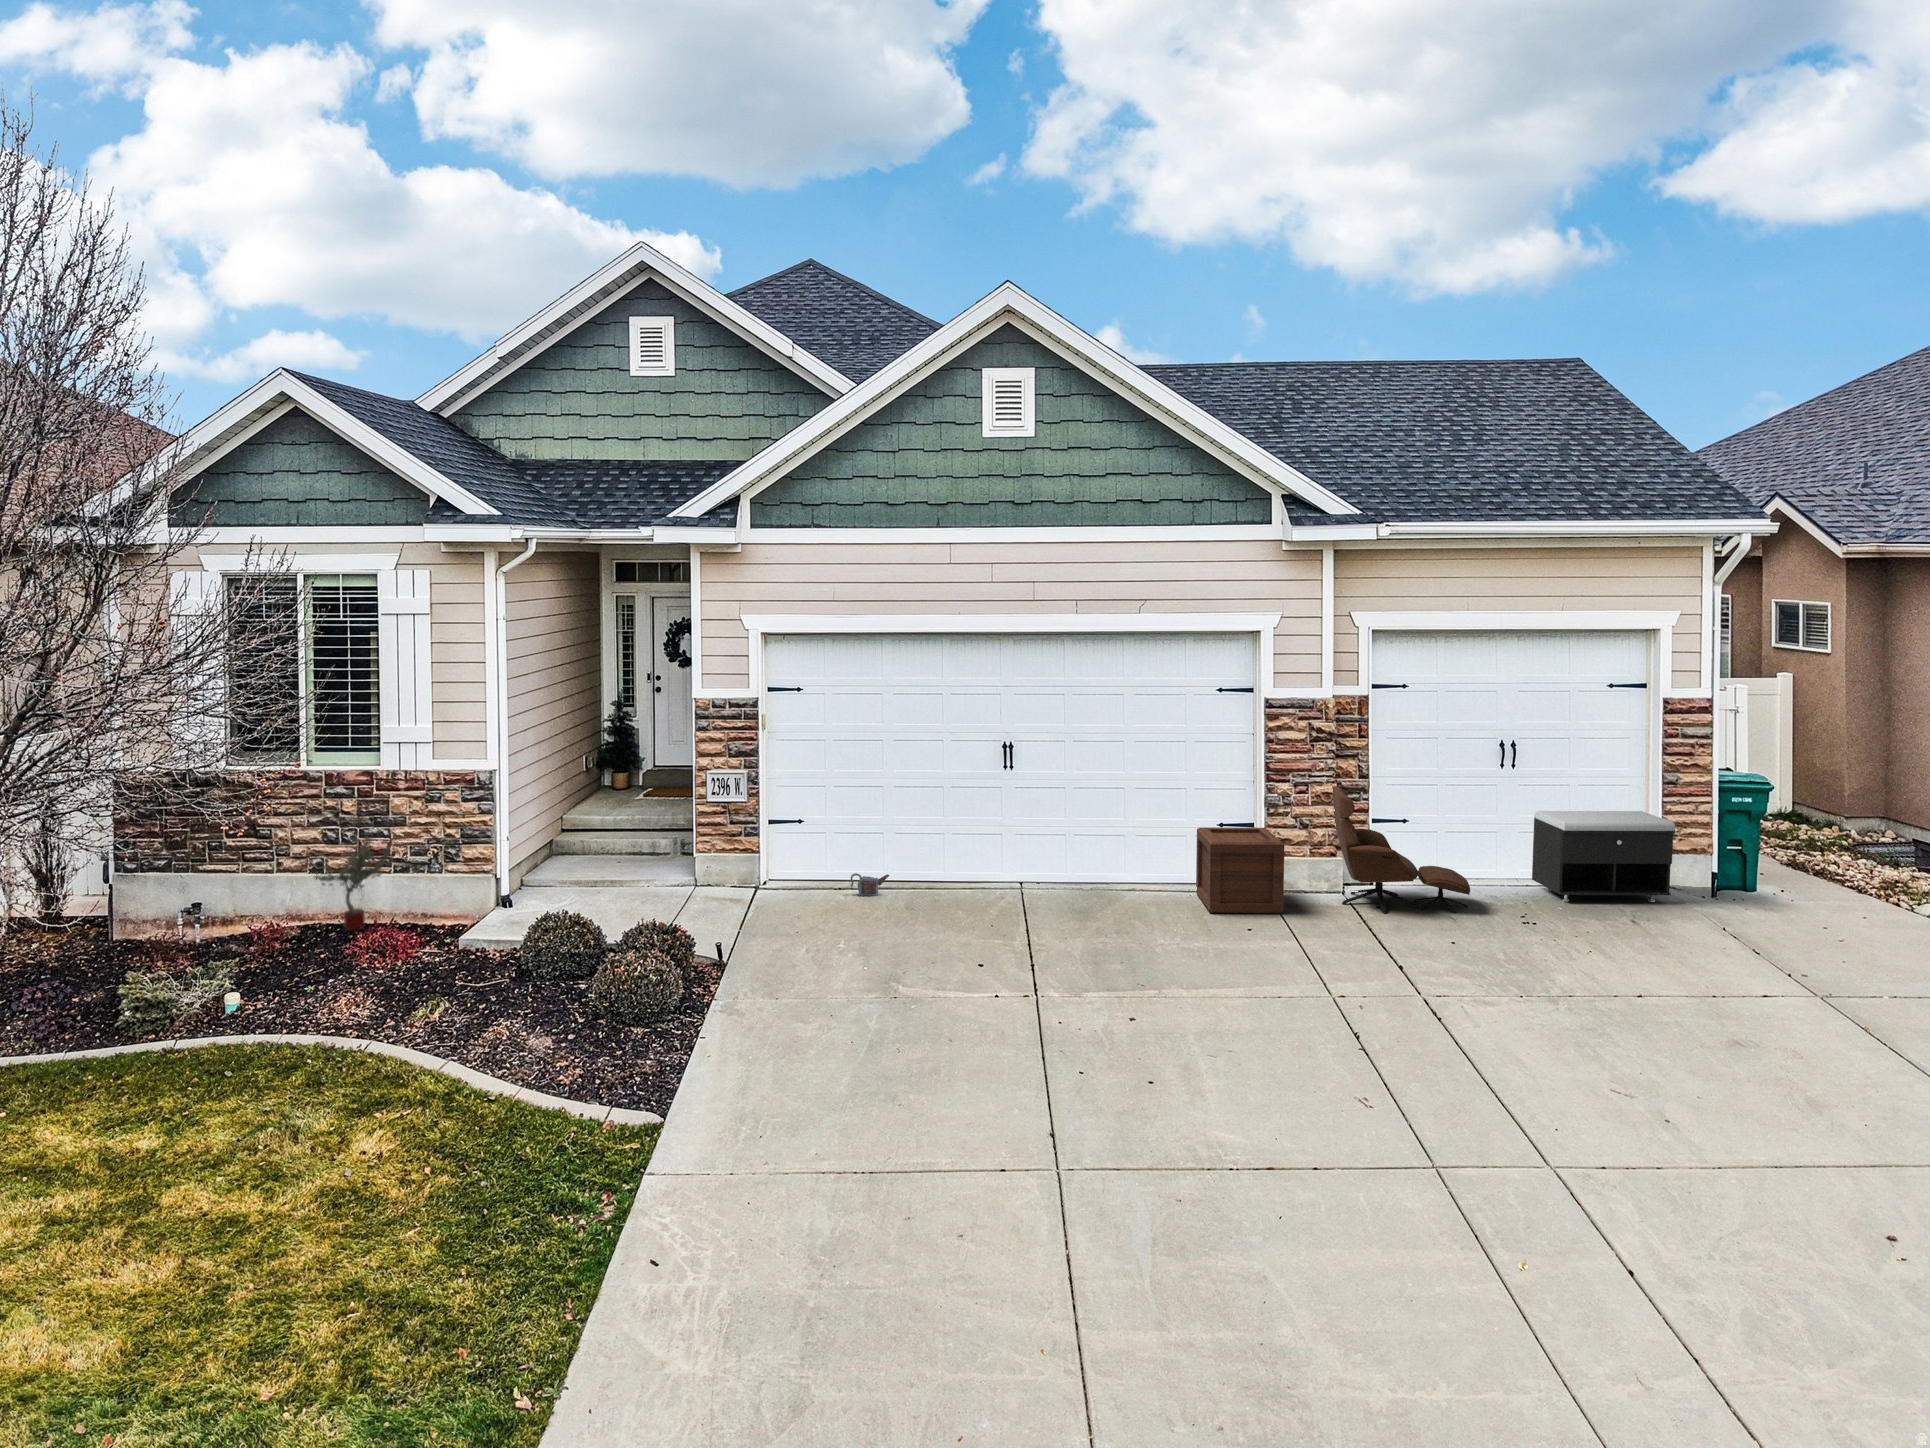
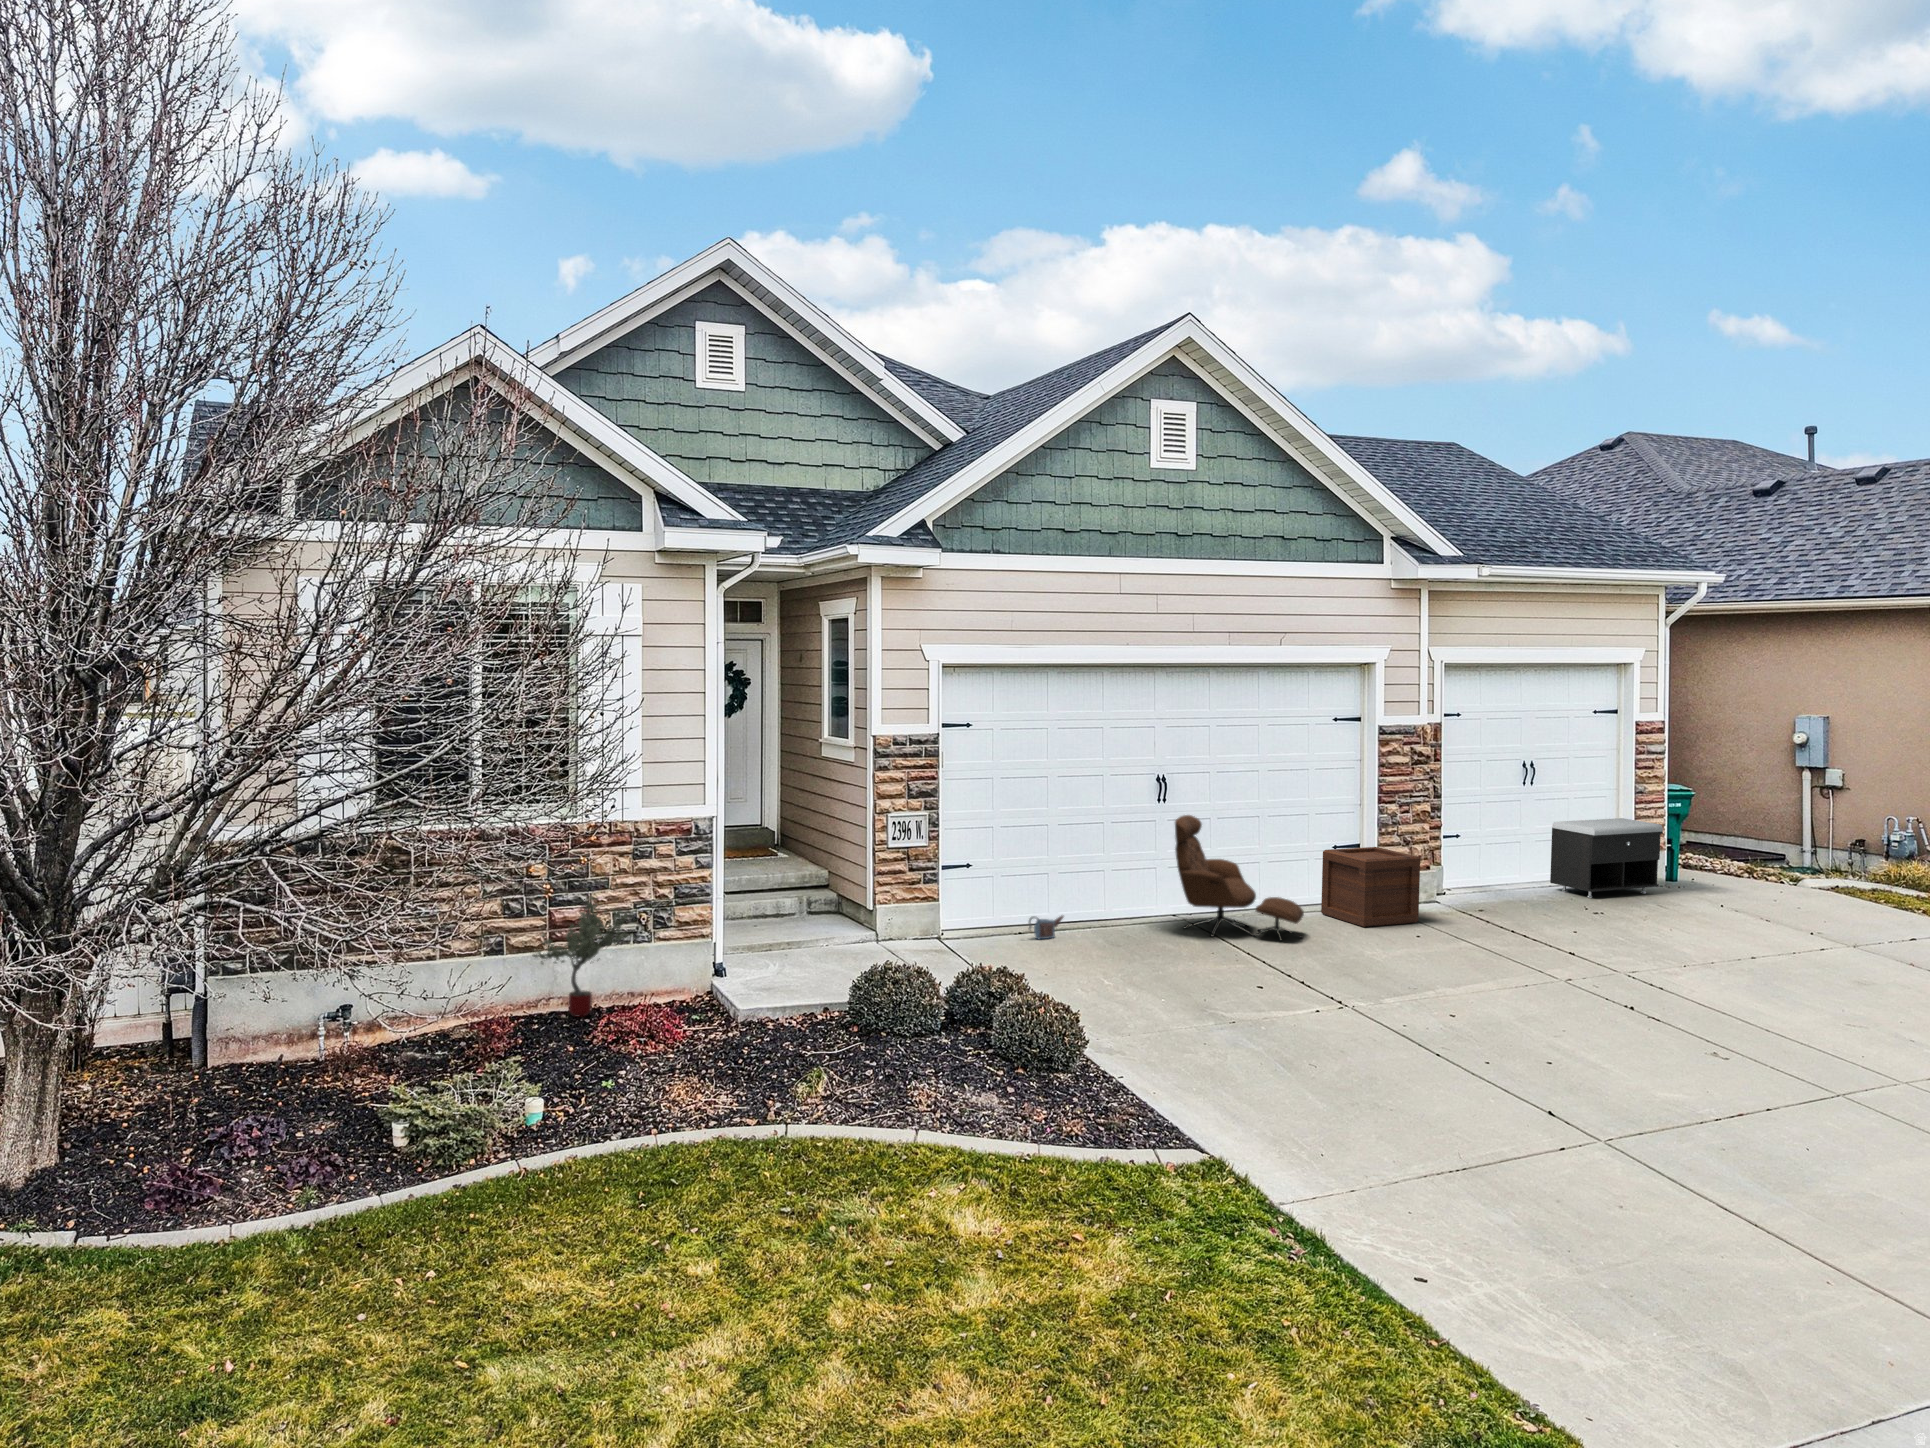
lounge chair: present [1332,786,1470,913] -> present [1175,815,1304,941]

